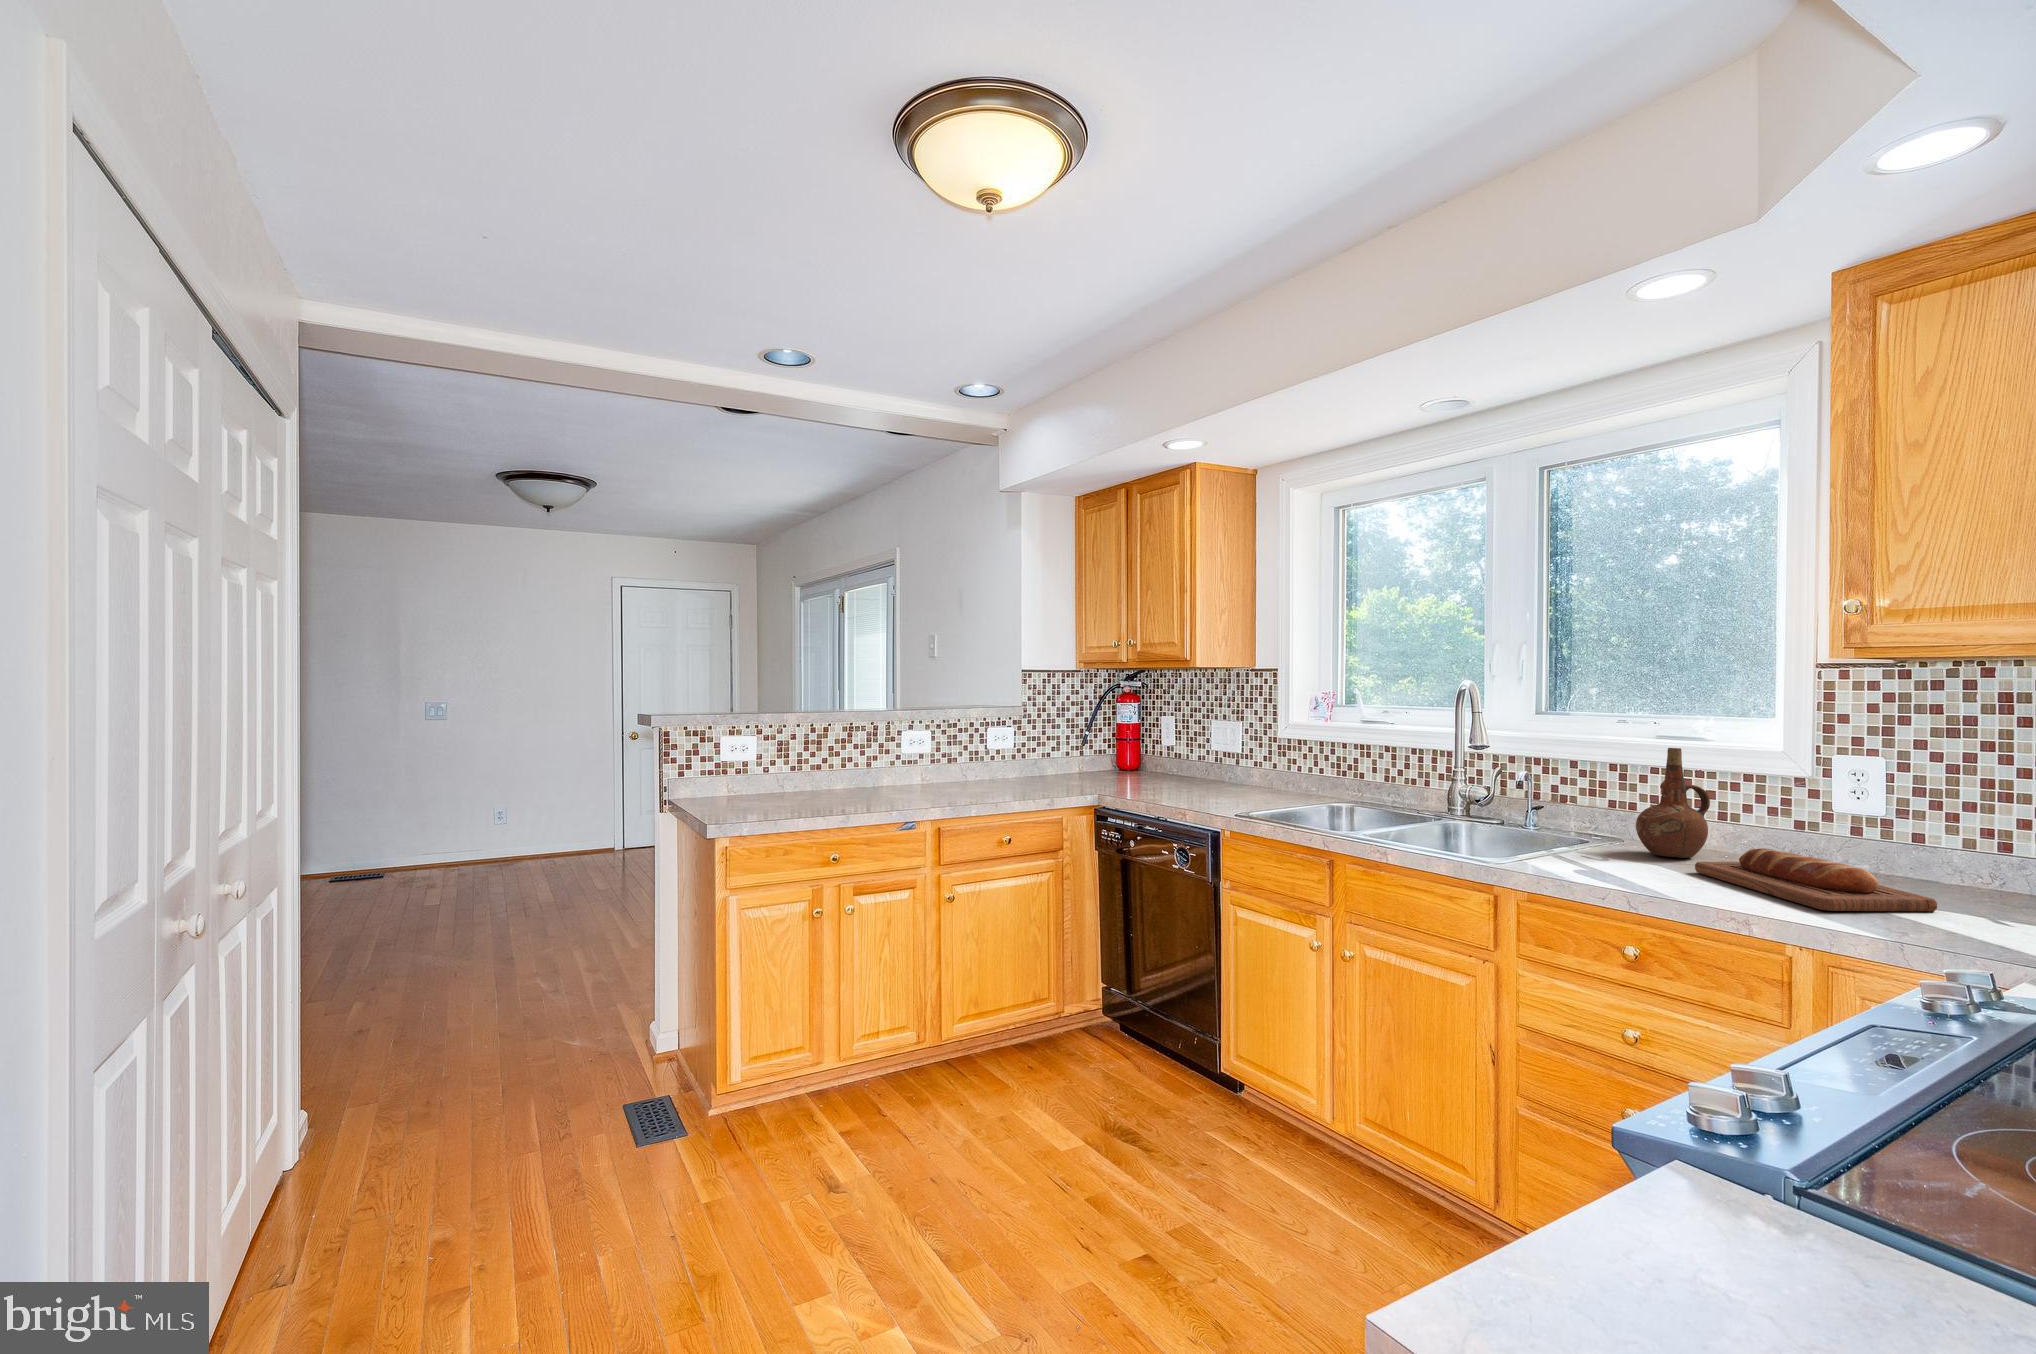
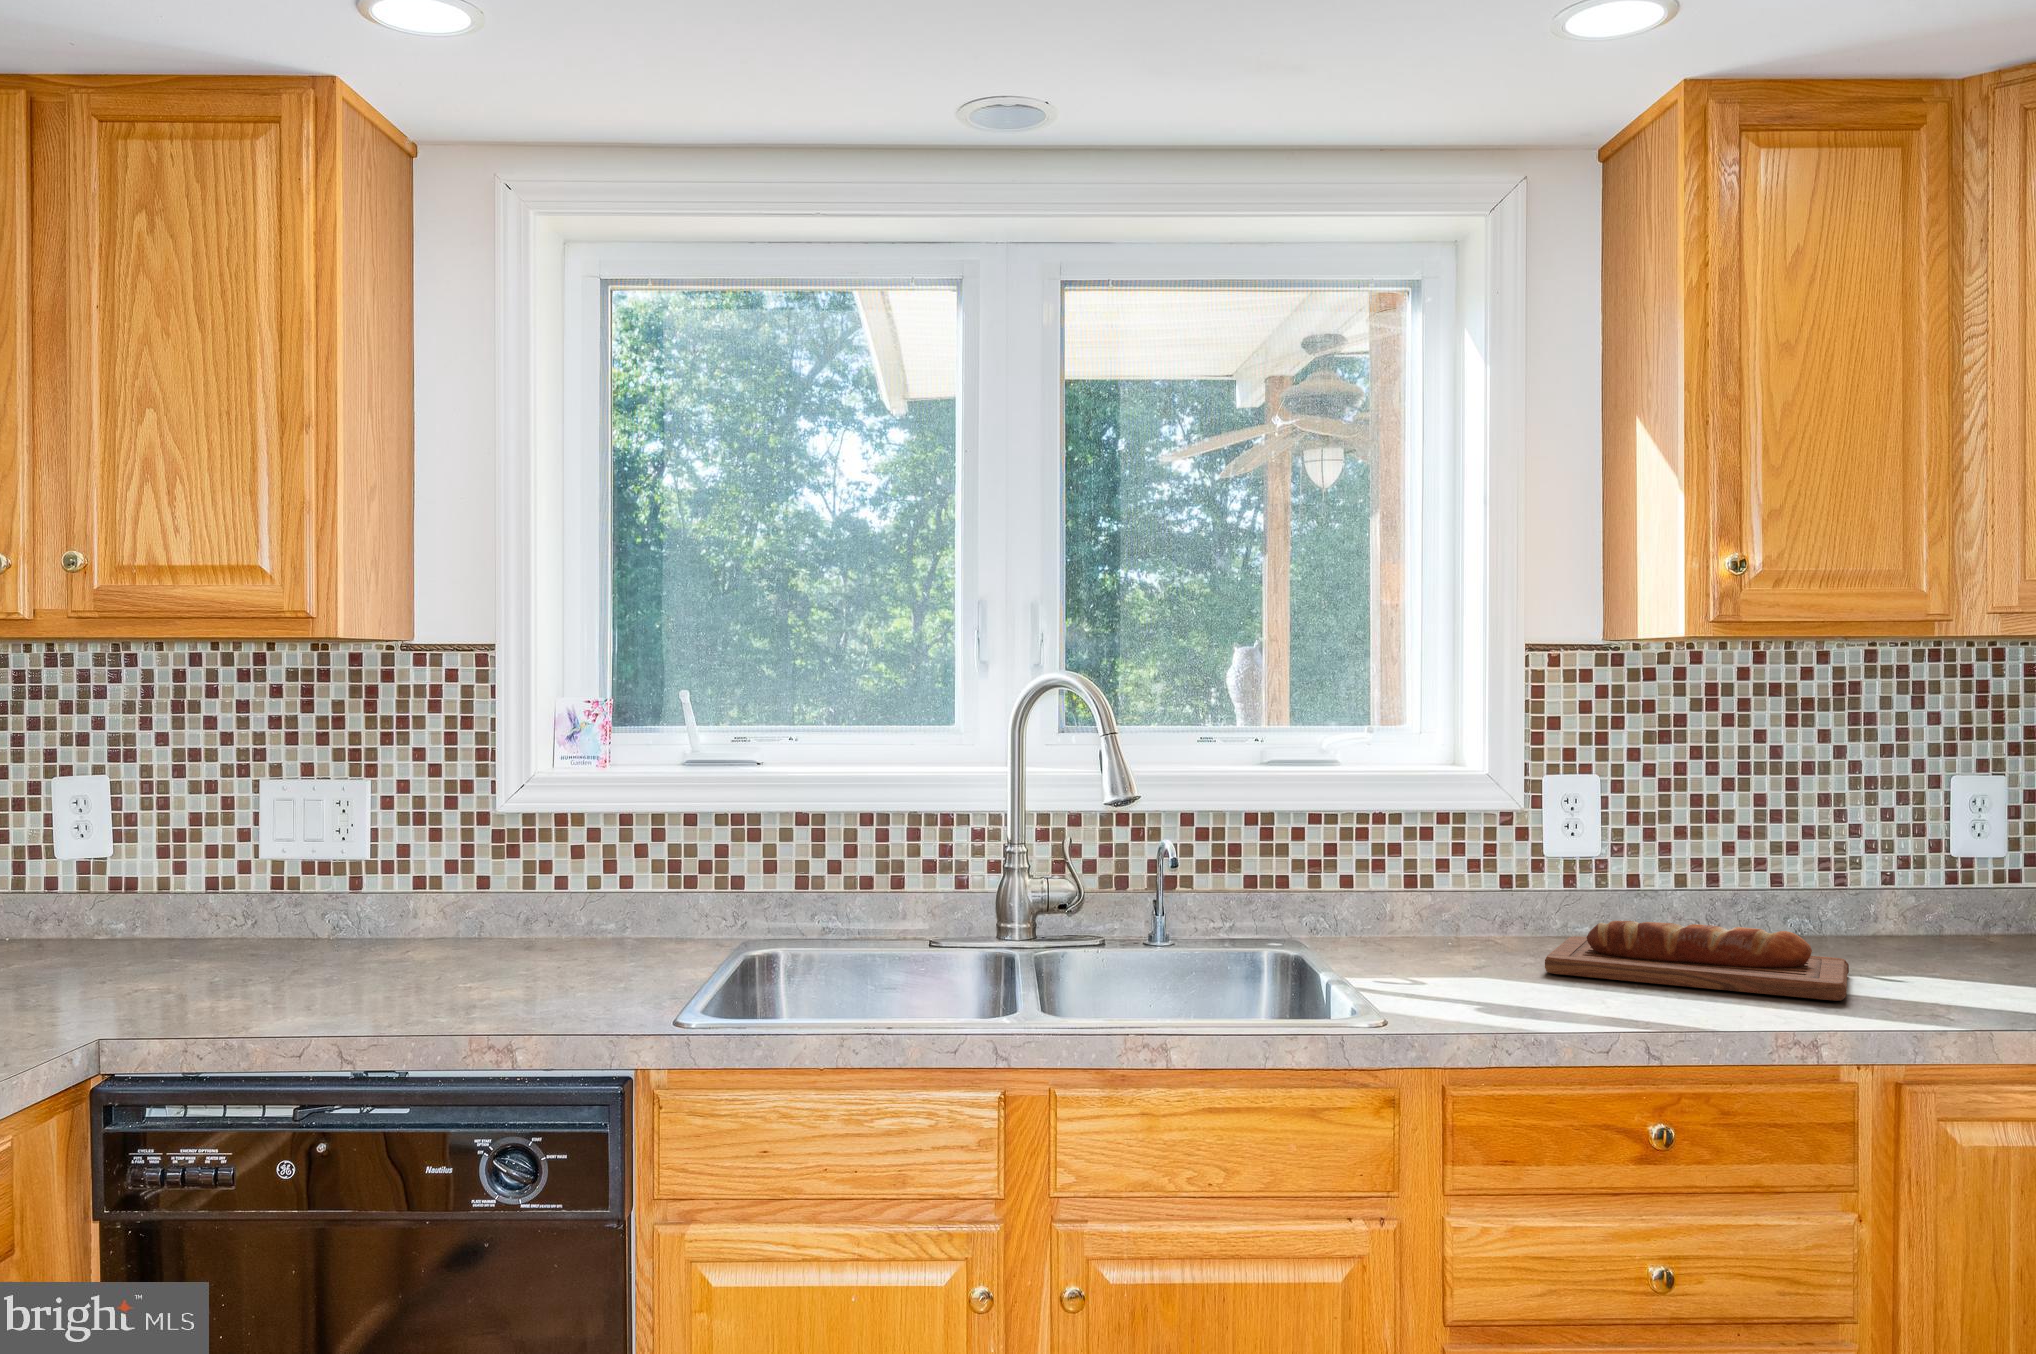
ceramic pitcher: present [1636,748,1710,858] -> none [1373,779,1472,955]

